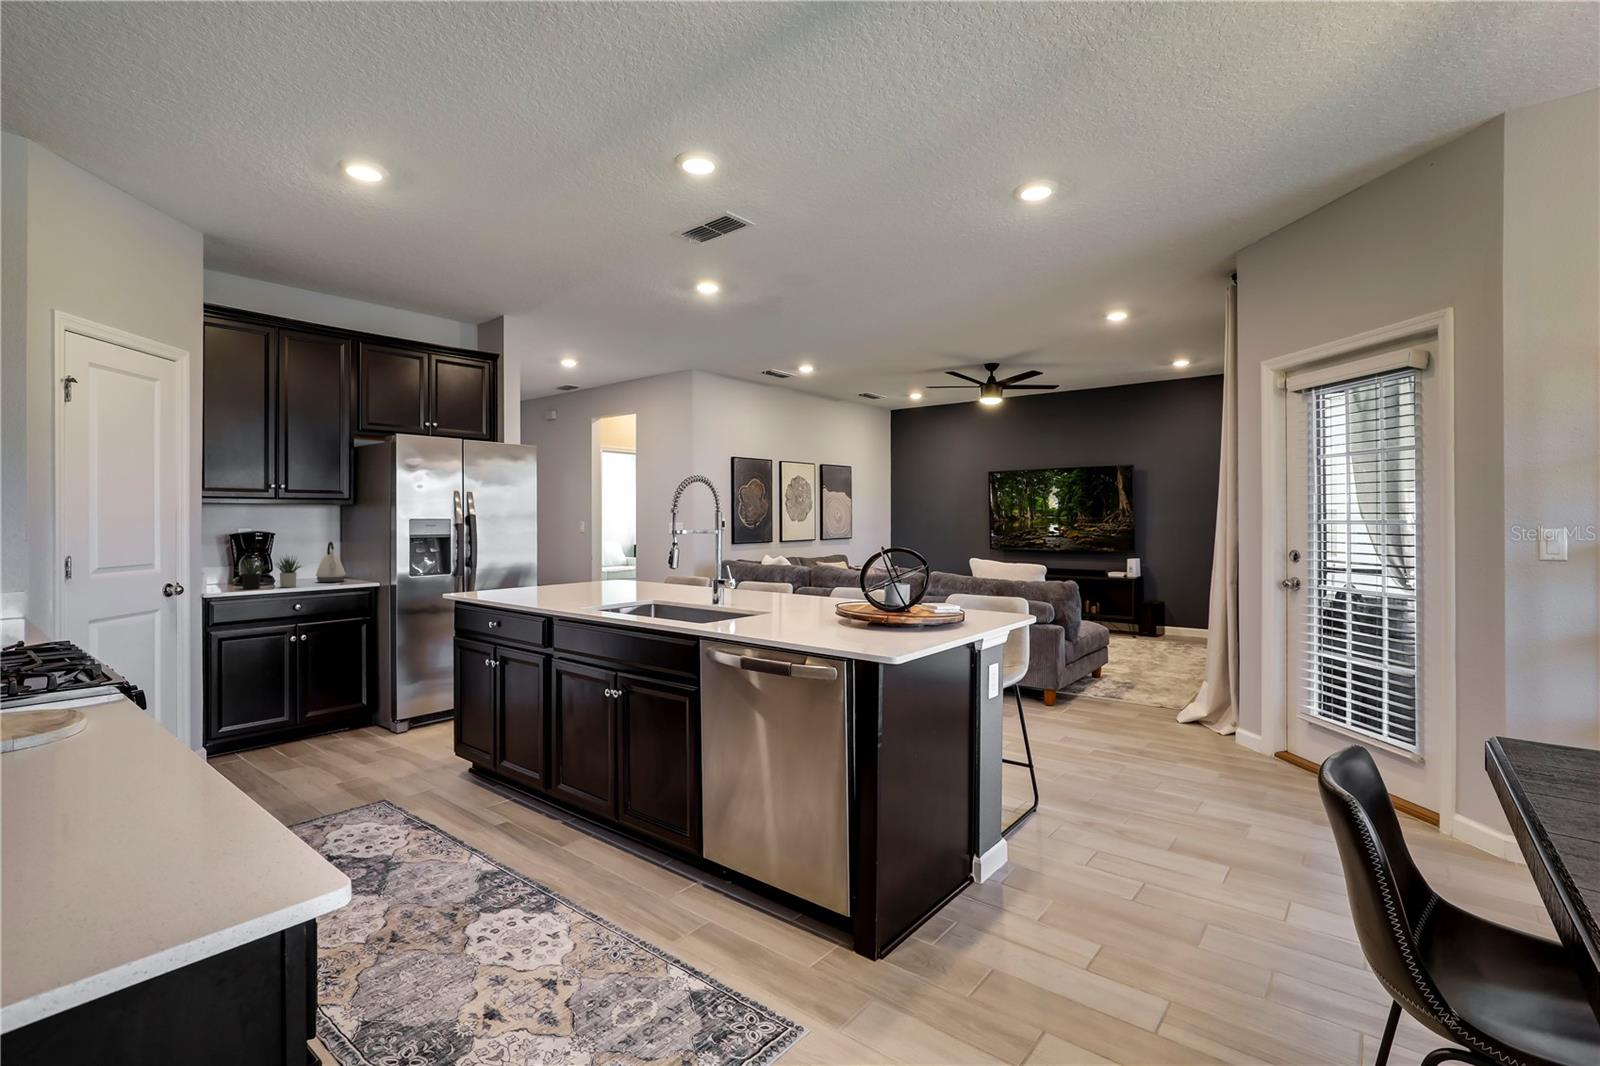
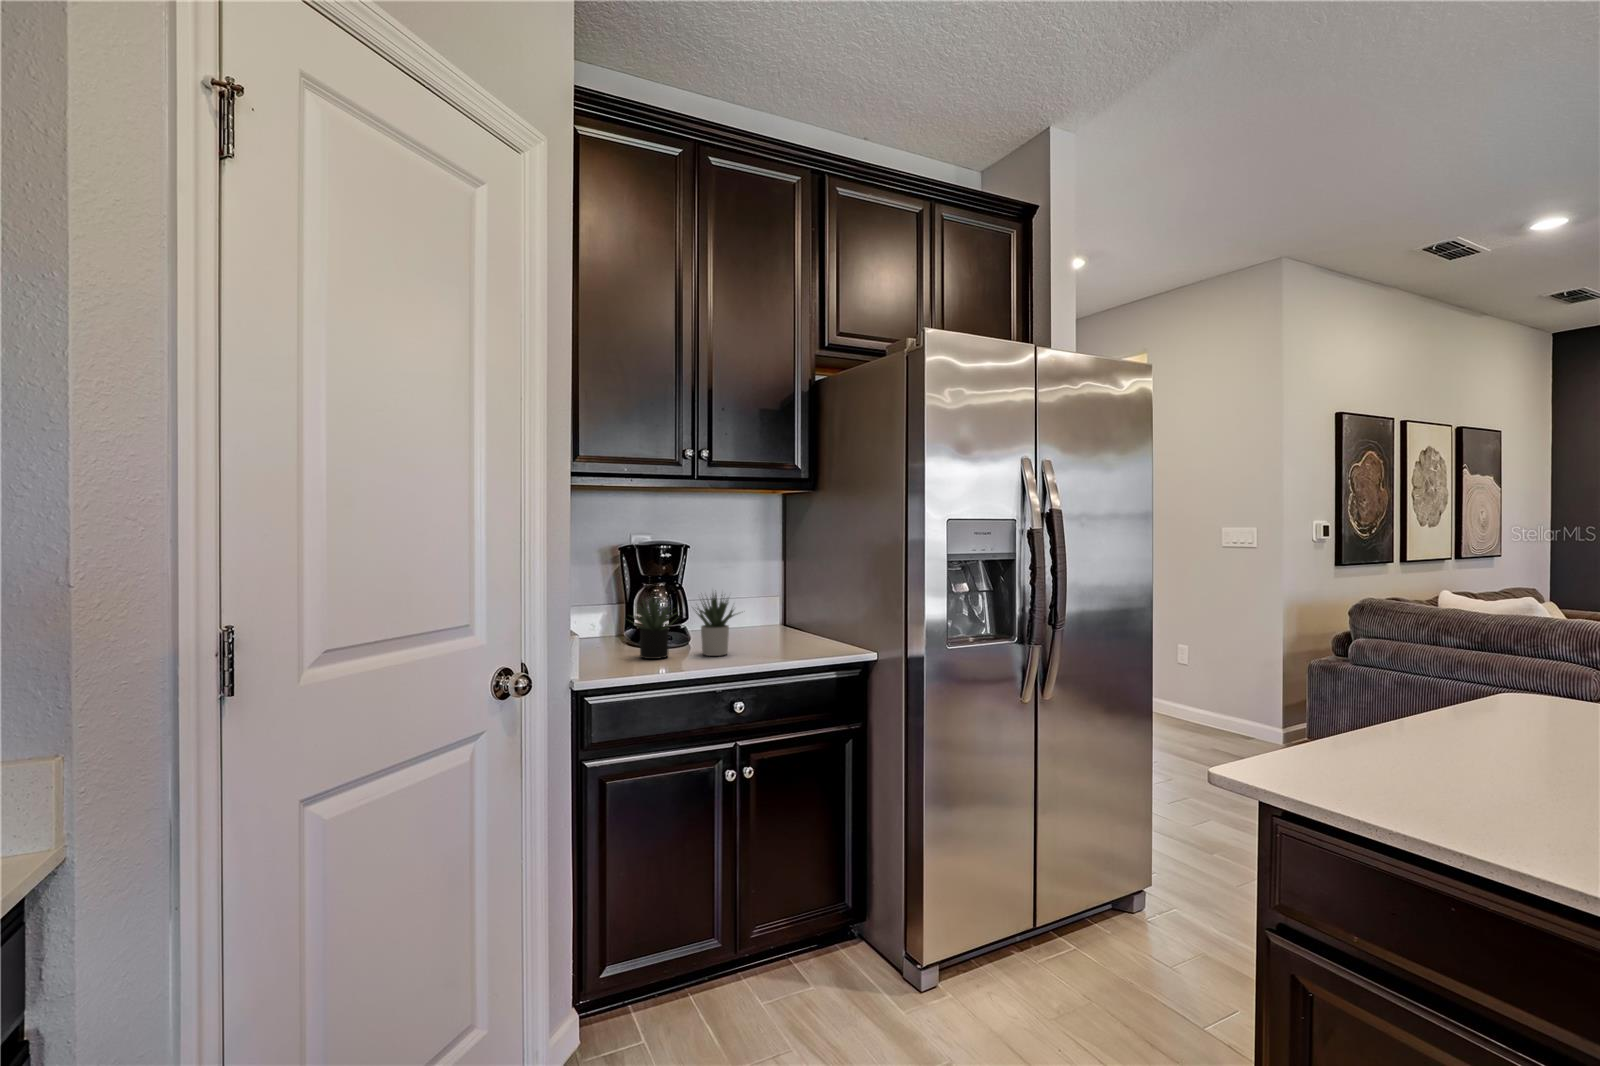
kettle: present [316,542,346,582] -> none [752,562,801,642]

